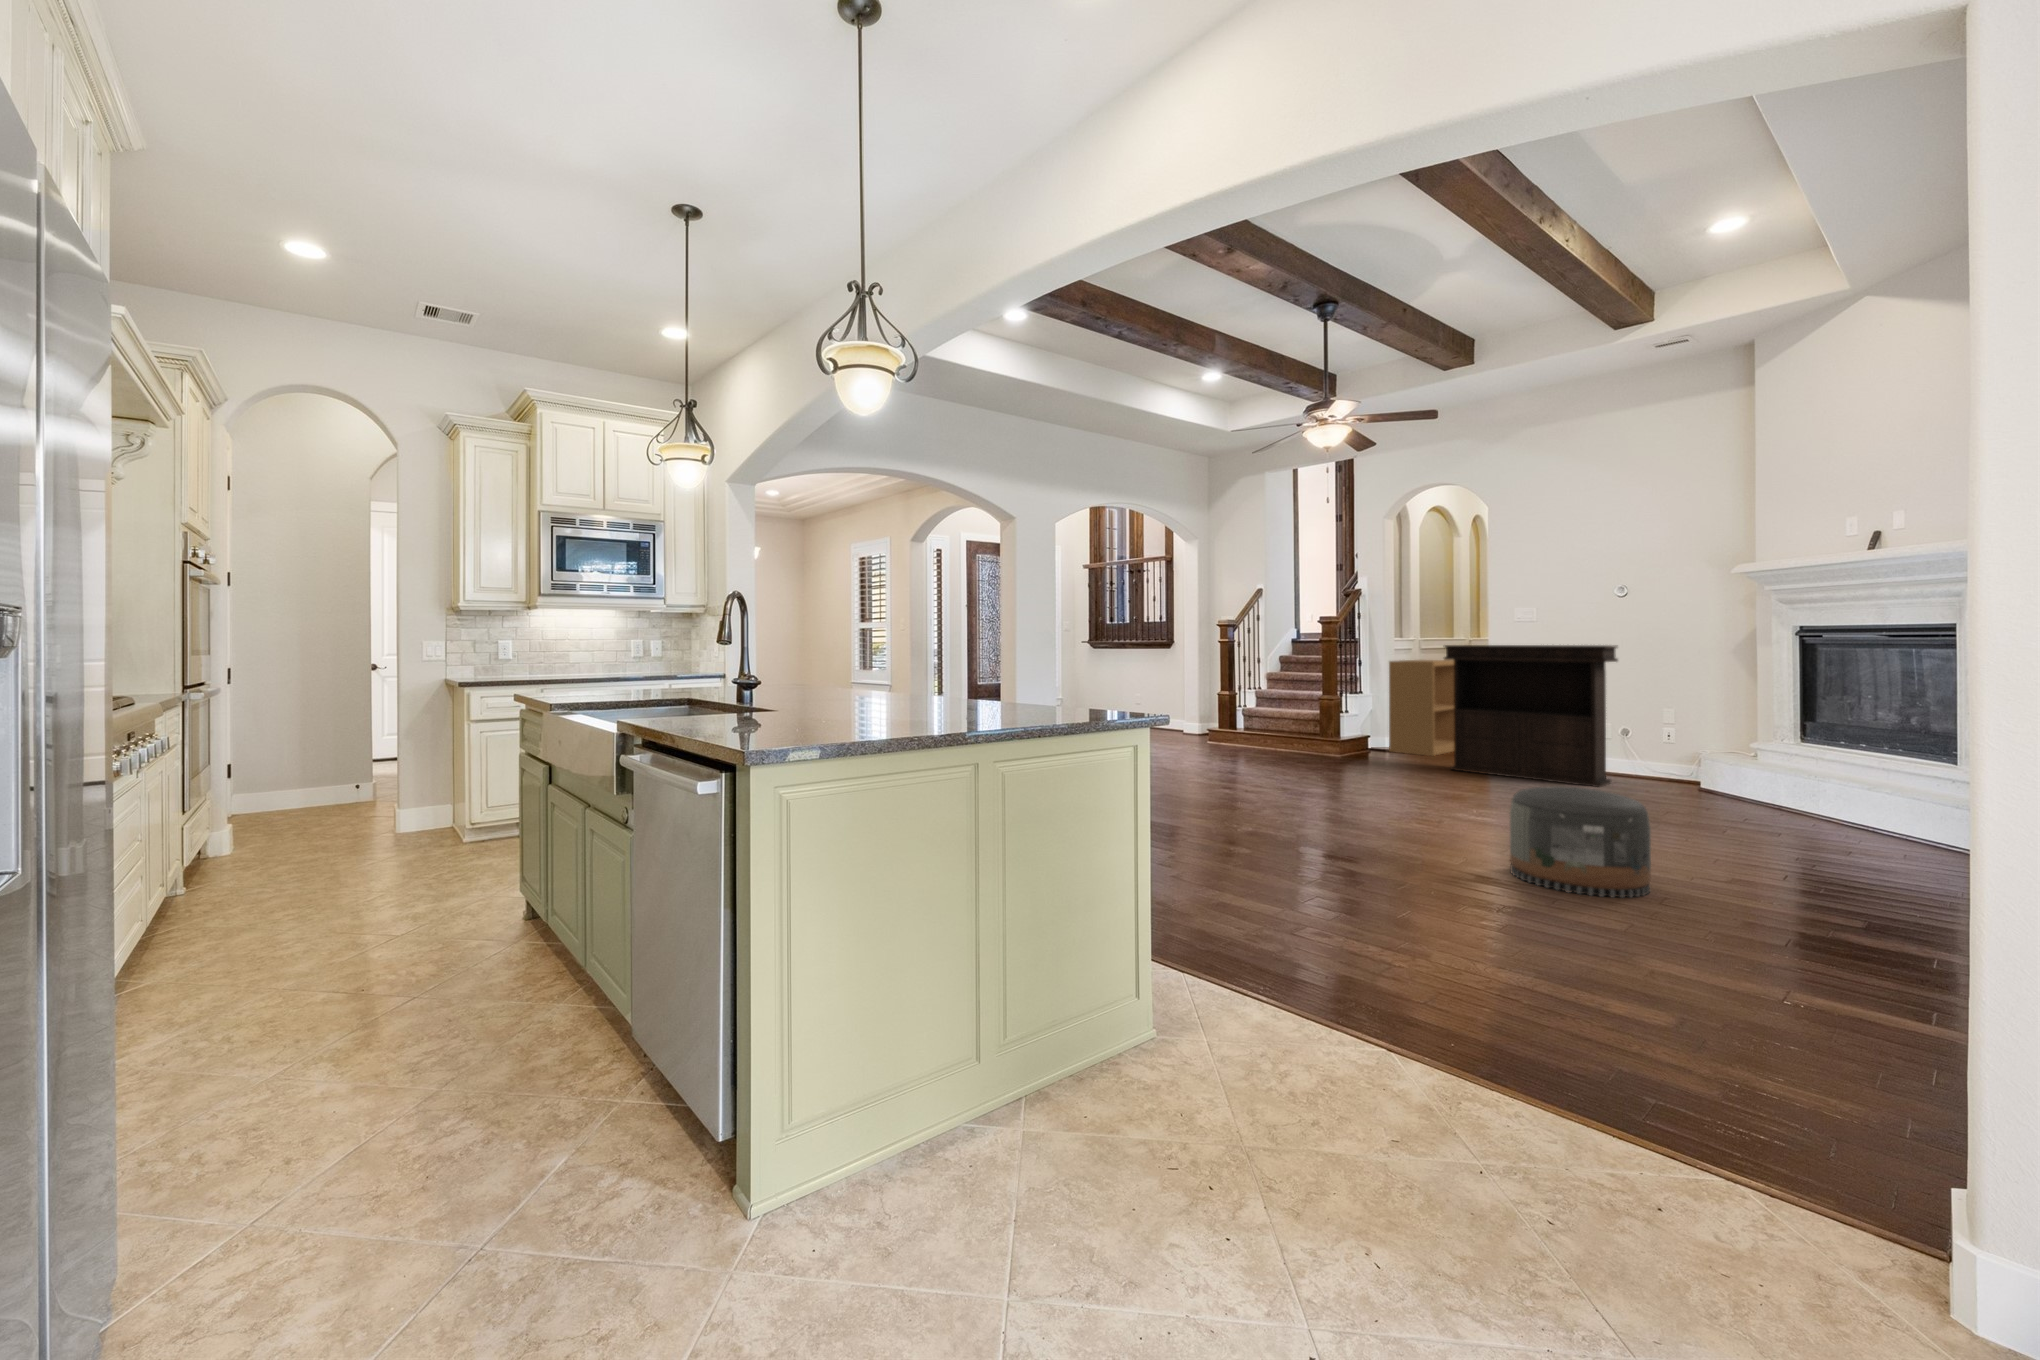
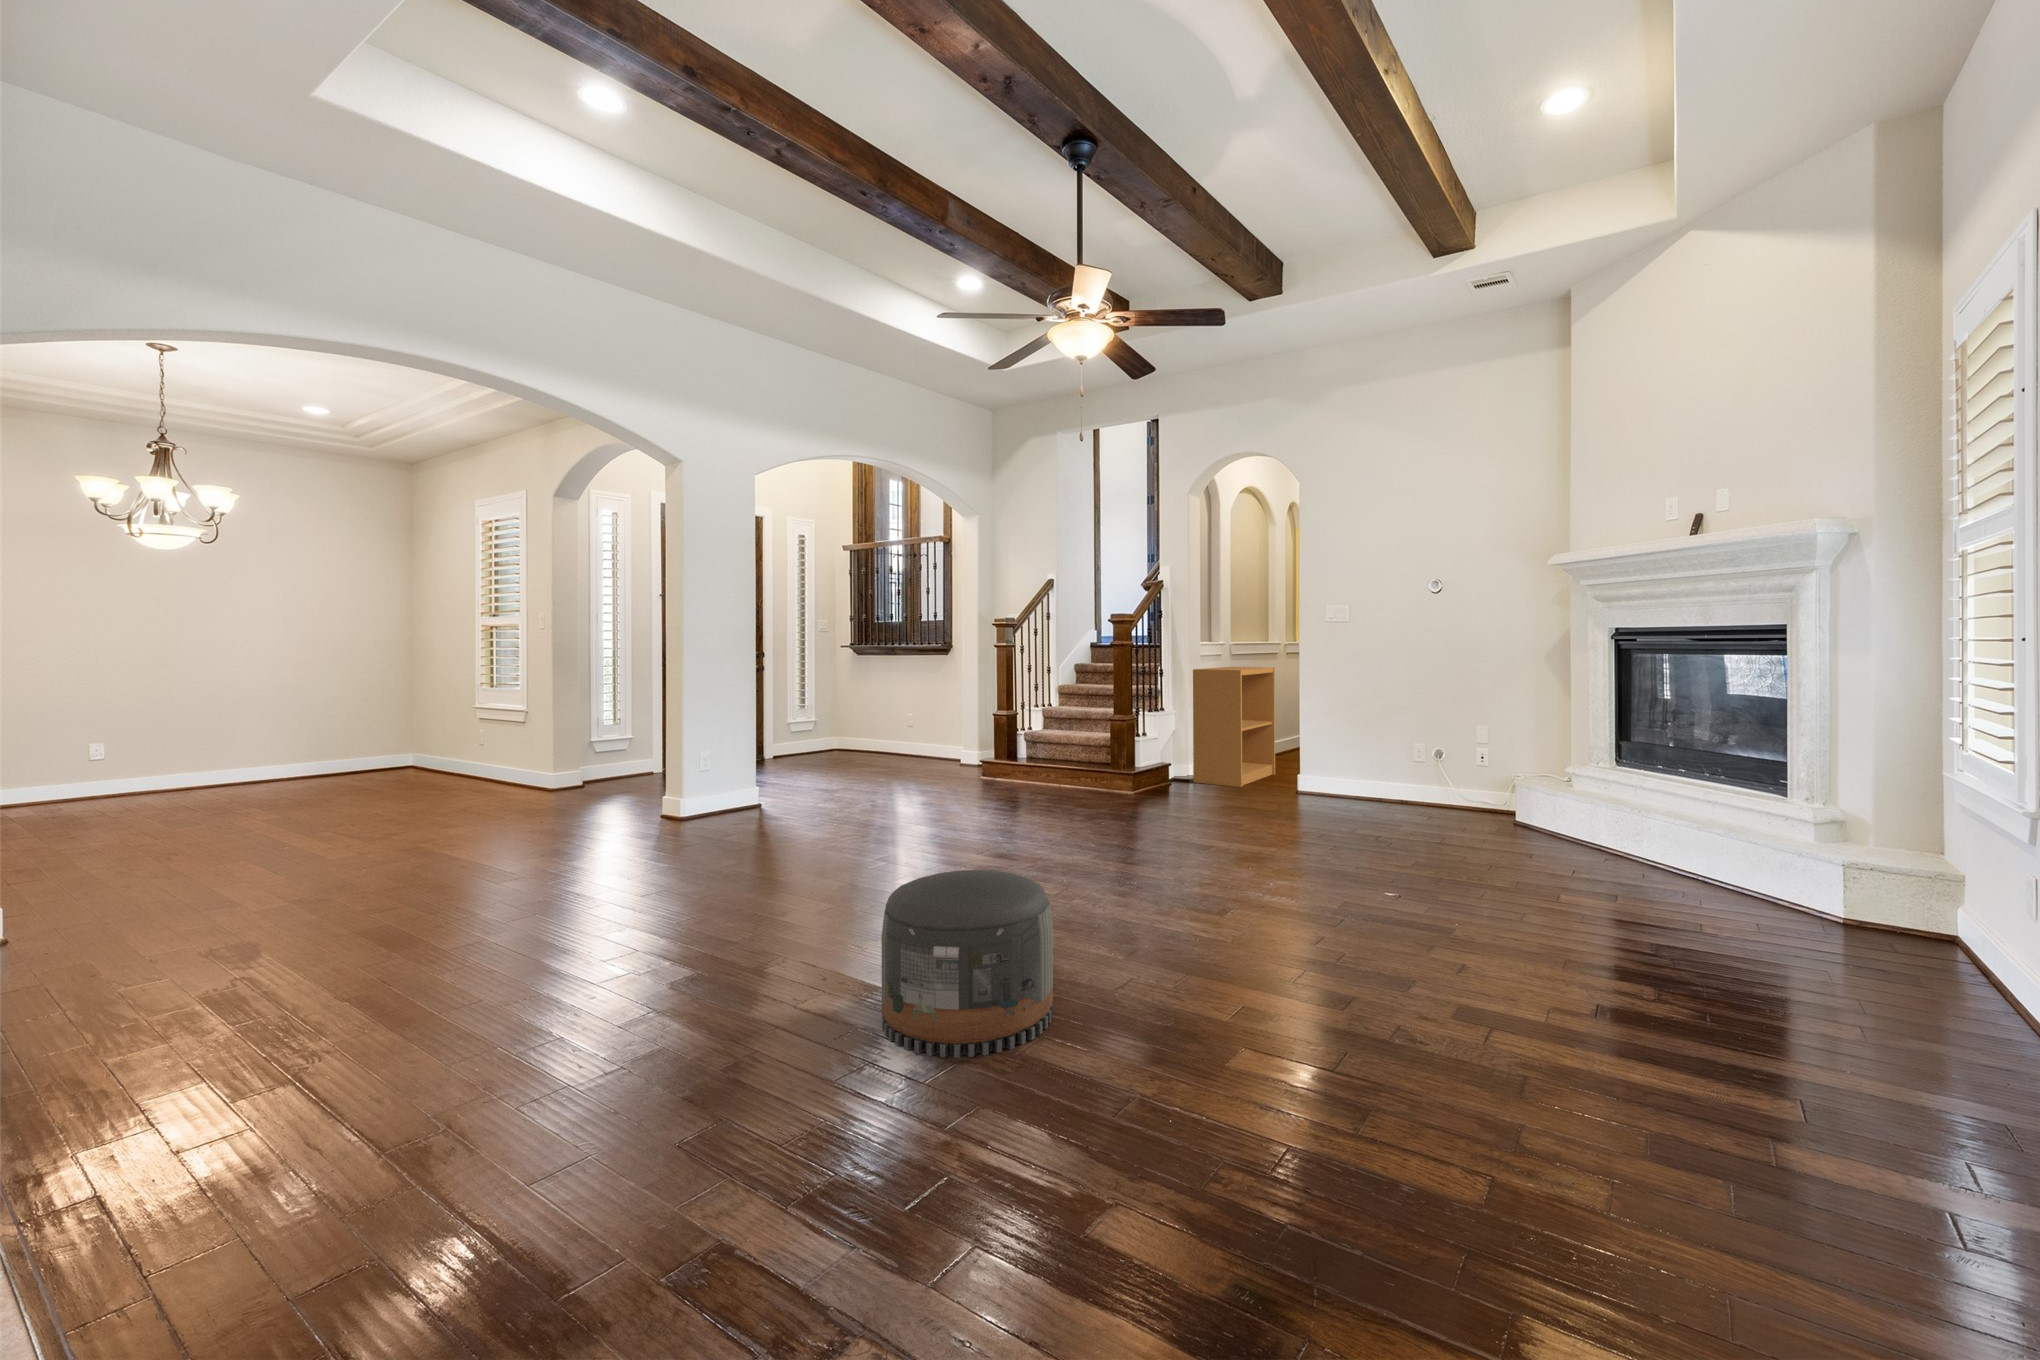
console table: present [1444,645,1618,787] -> none [1249,650,1434,827]
pouf: present [1510,786,1651,898] -> present [881,870,1053,1058]

